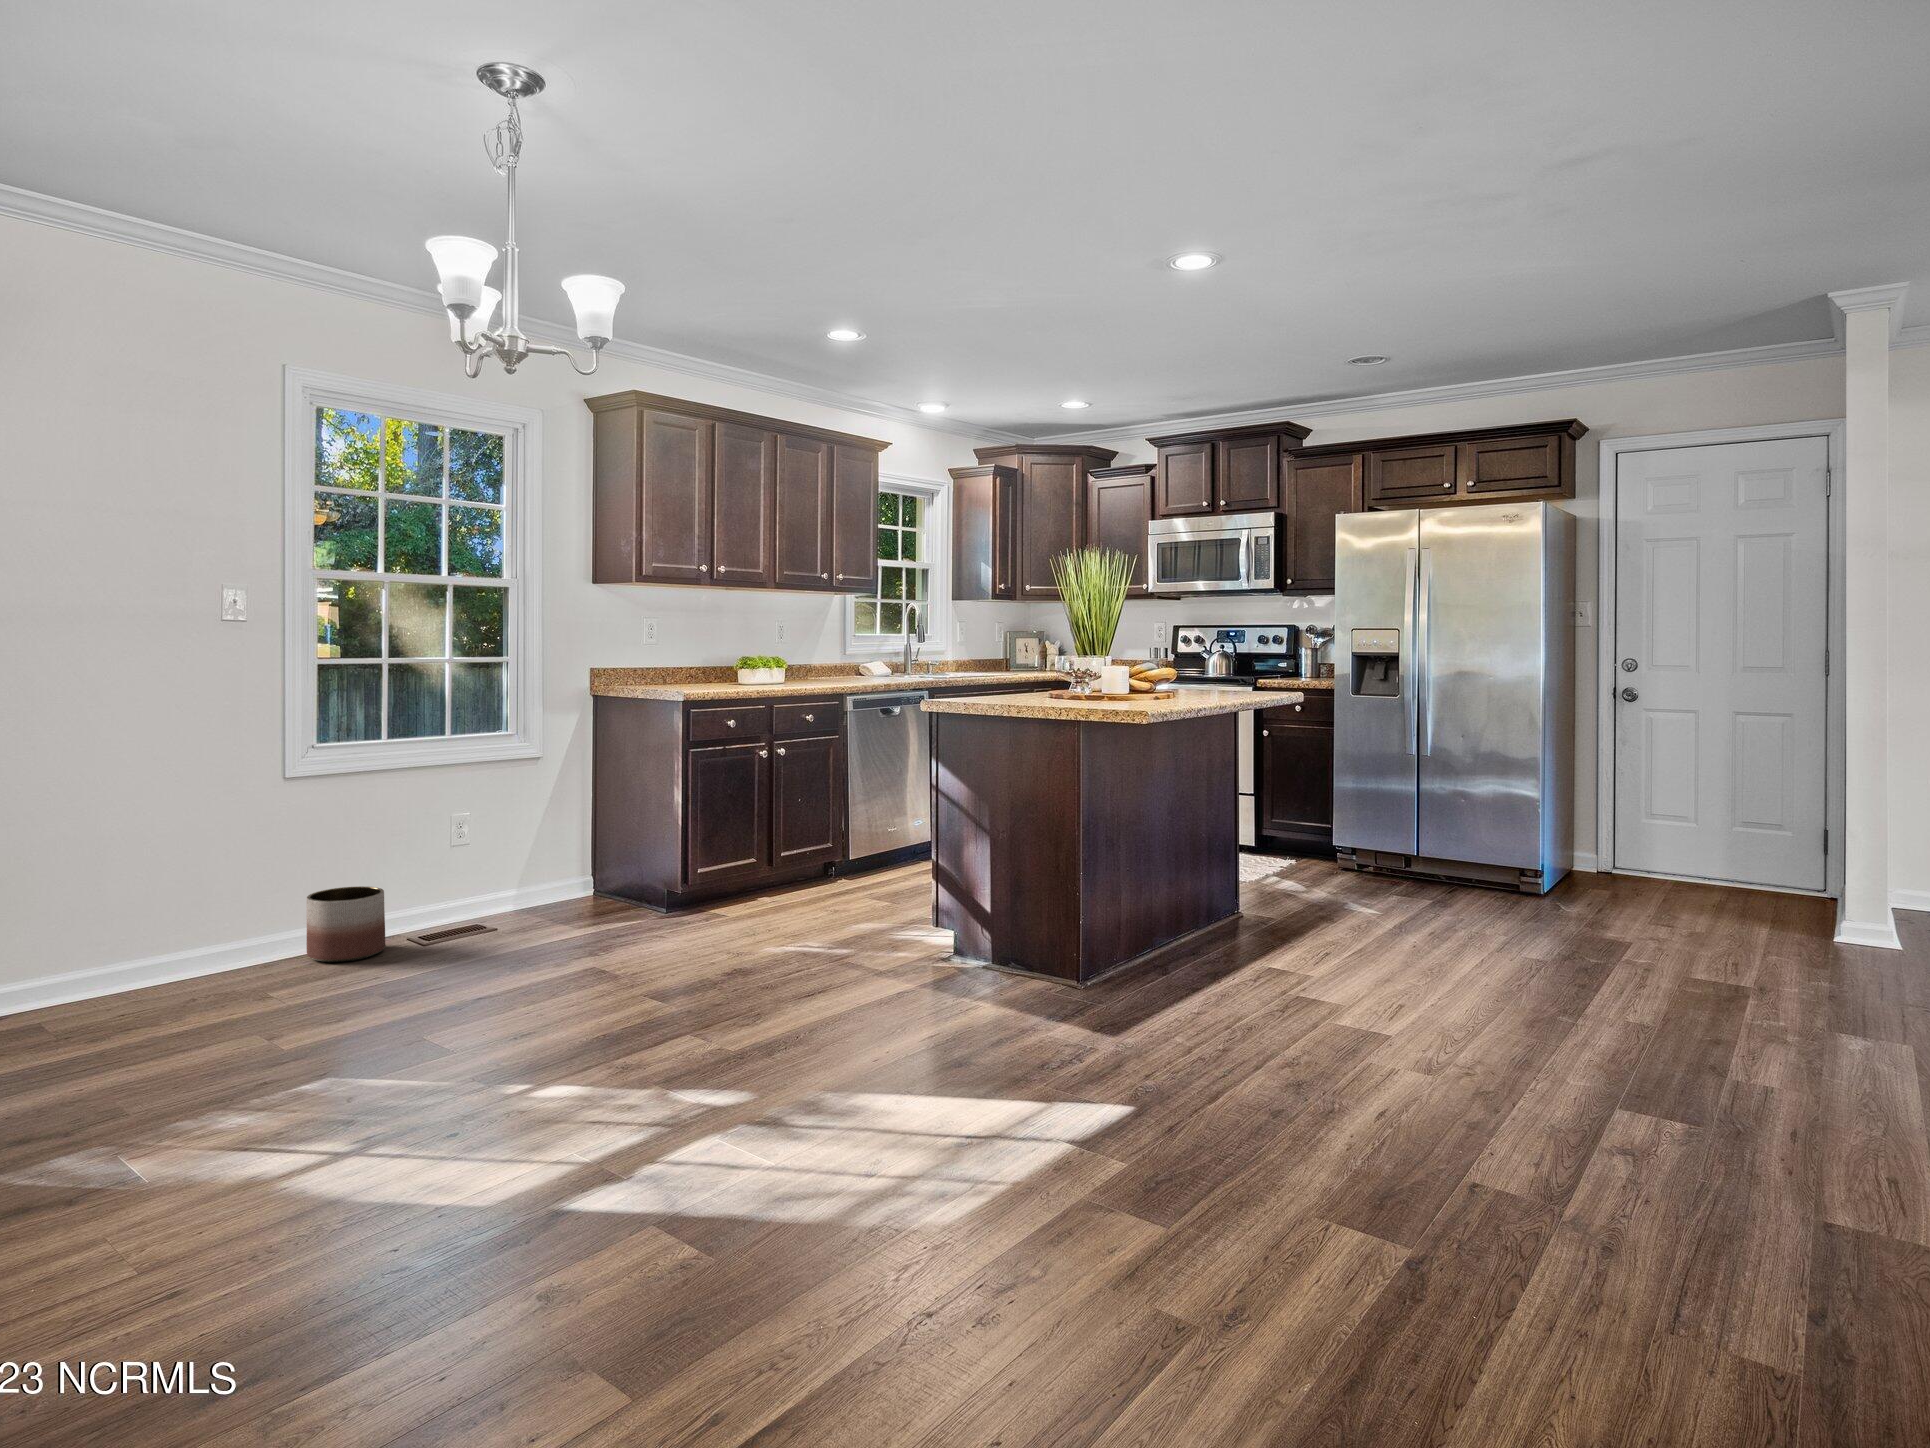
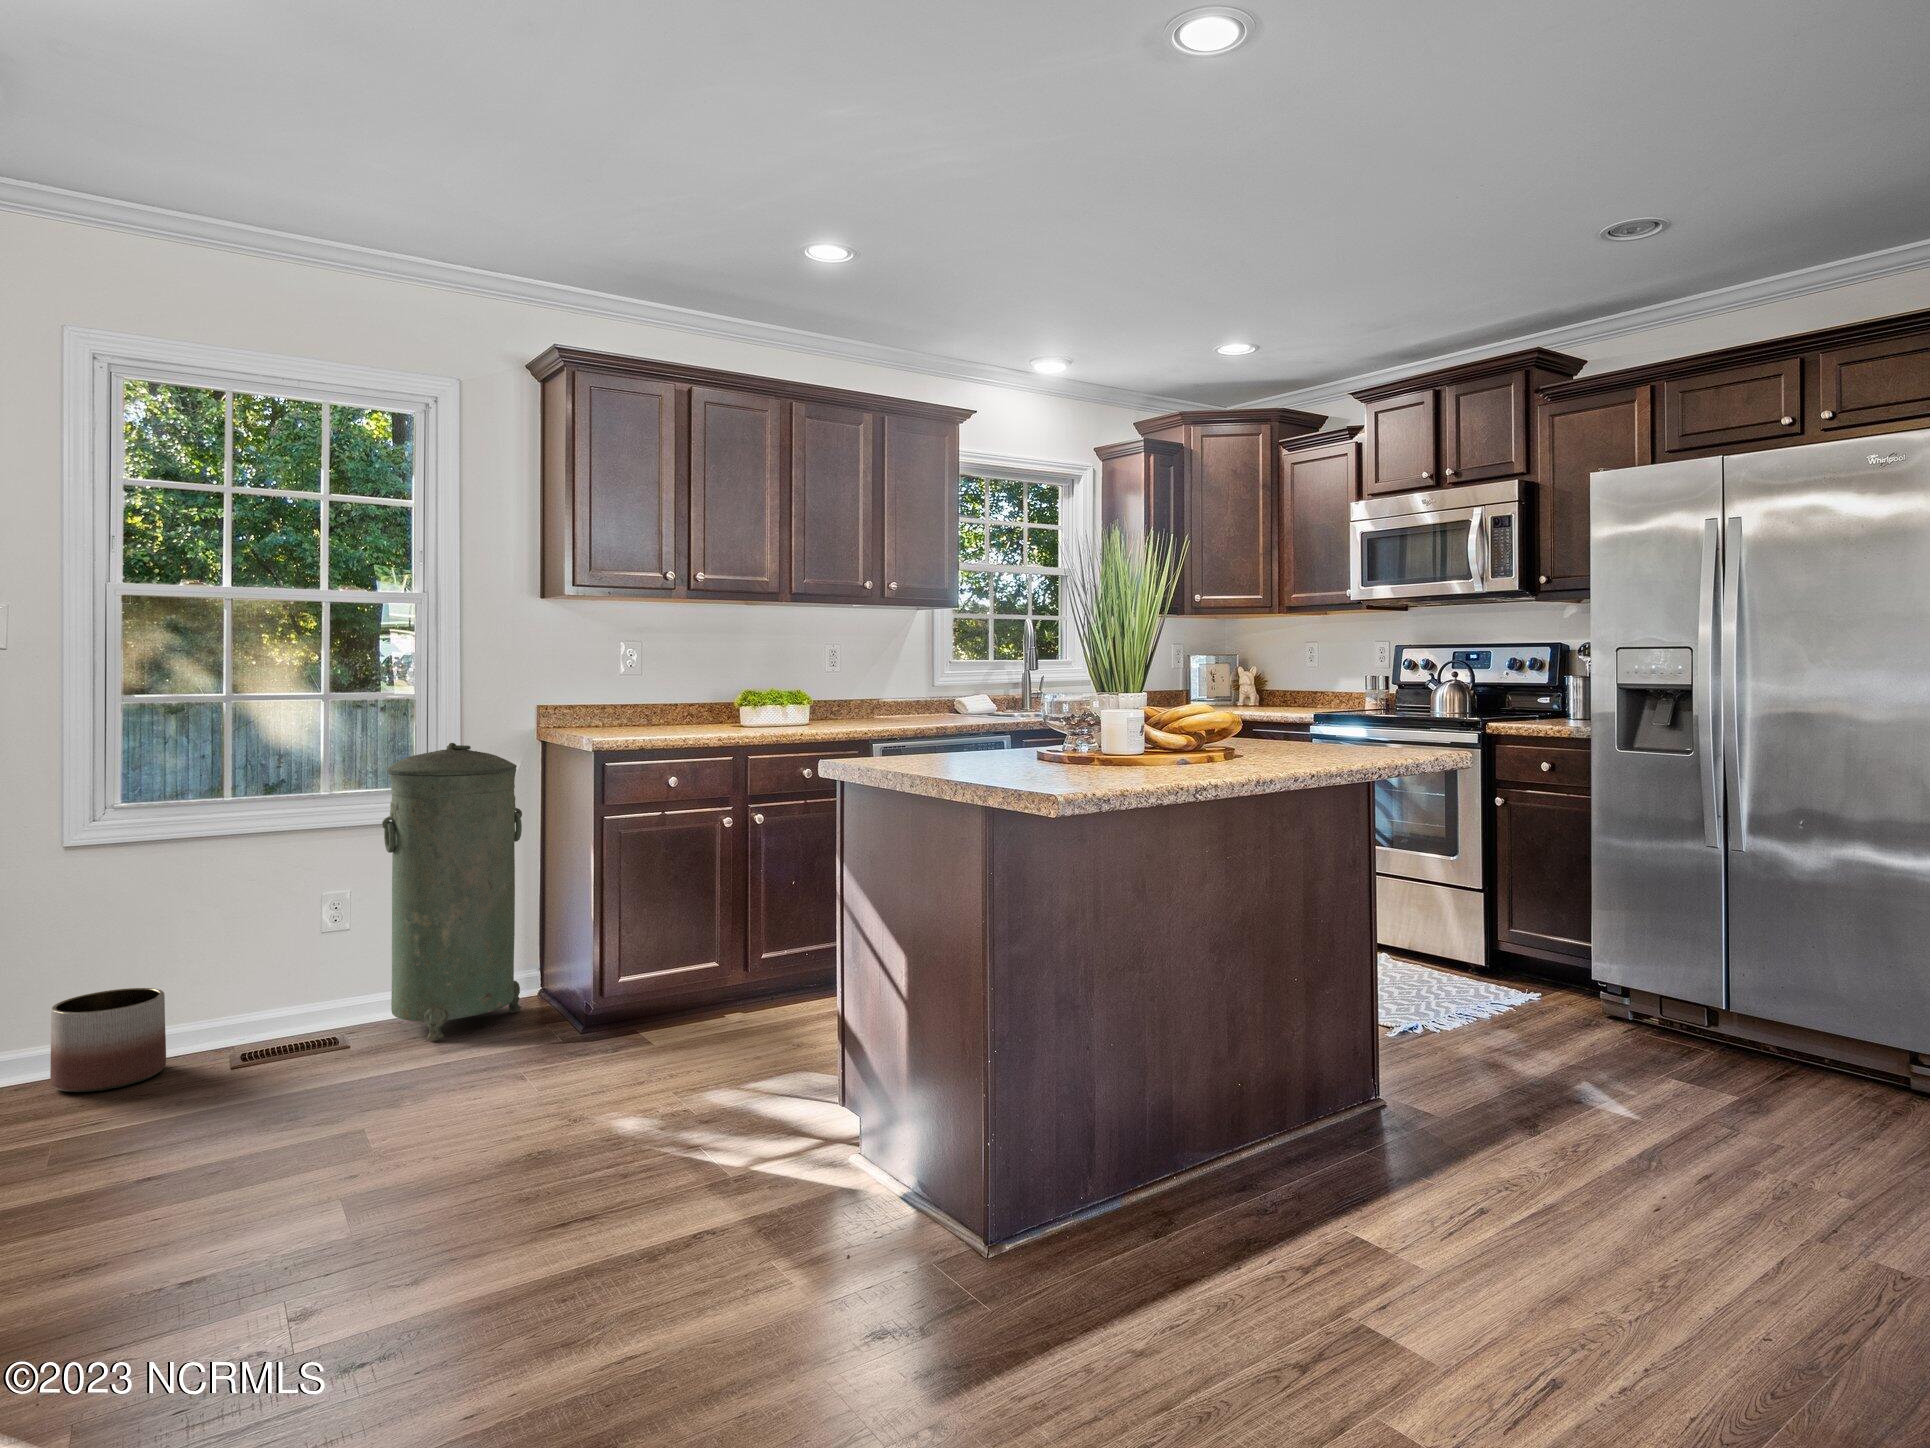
trash can: none [514,696,608,921] -> present [382,743,522,1041]

